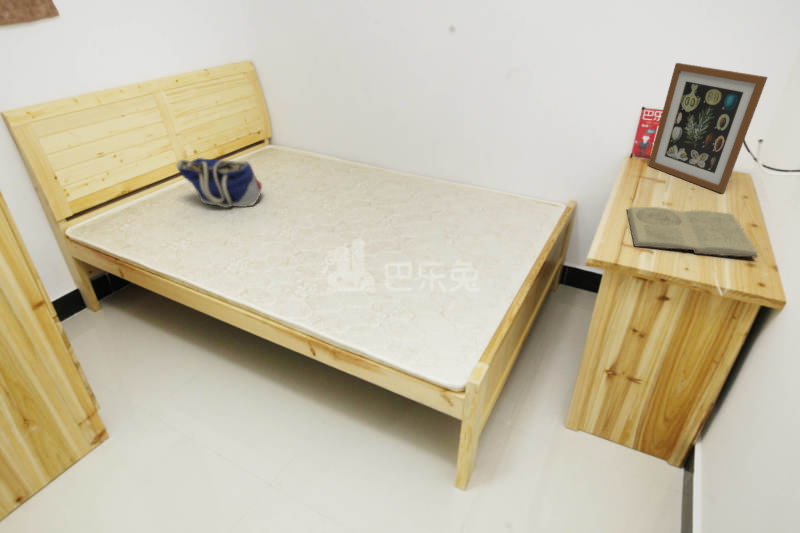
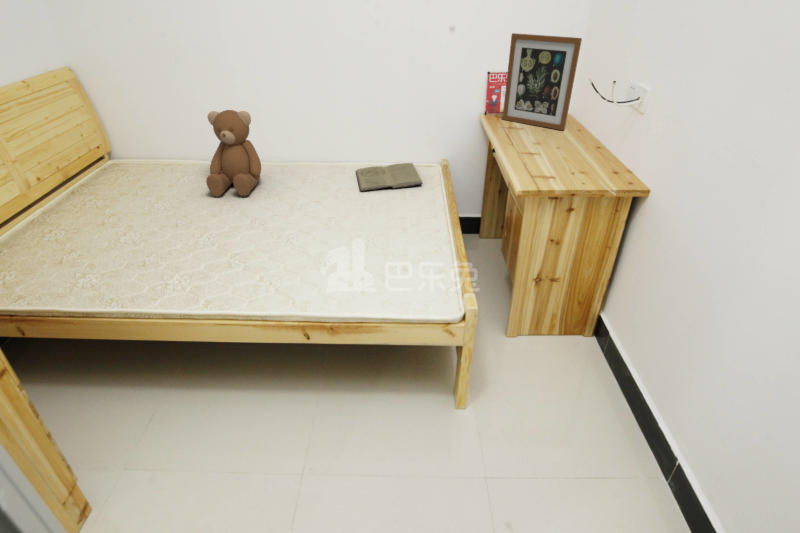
teddy bear: none [317,115,370,200] -> present [206,110,261,196]
tote bag: present [177,158,262,207] -> none [32,173,147,232]
book: present [627,207,757,258] -> present [356,163,423,191]

